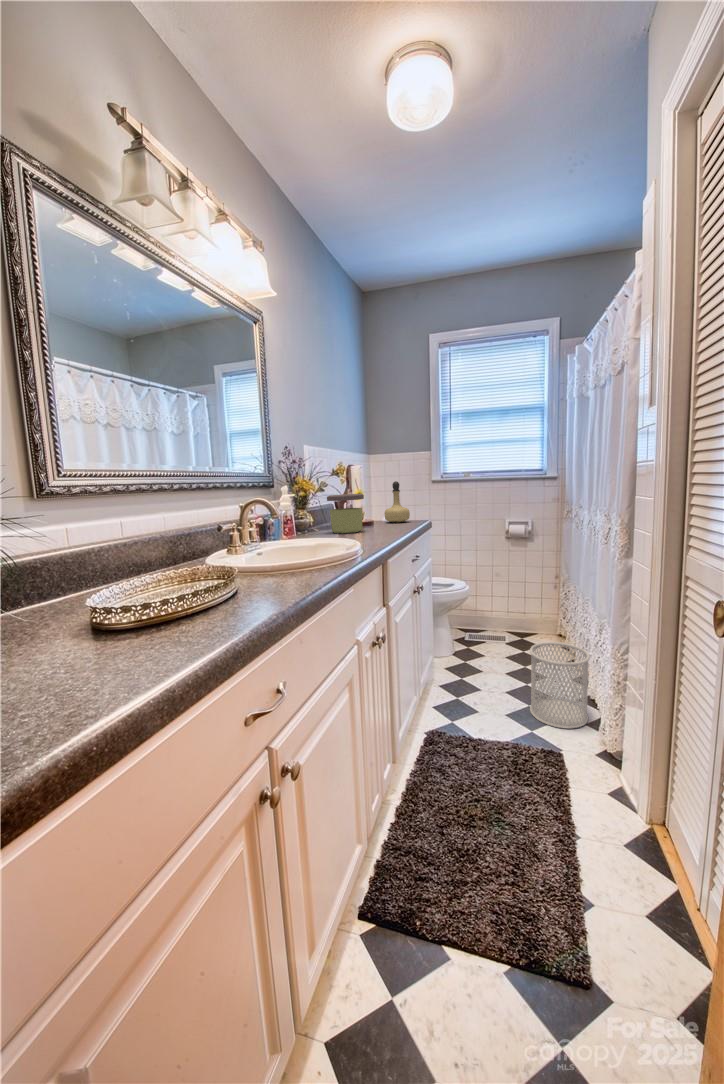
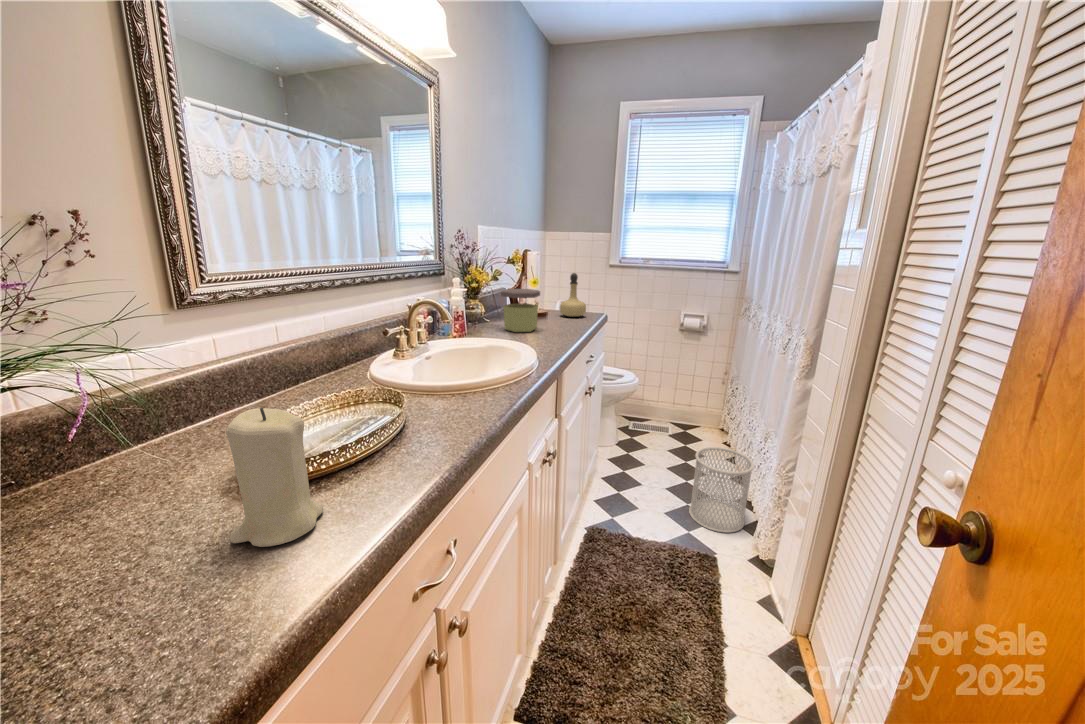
candle: none [79,538,162,661] -> present [226,408,323,547]

